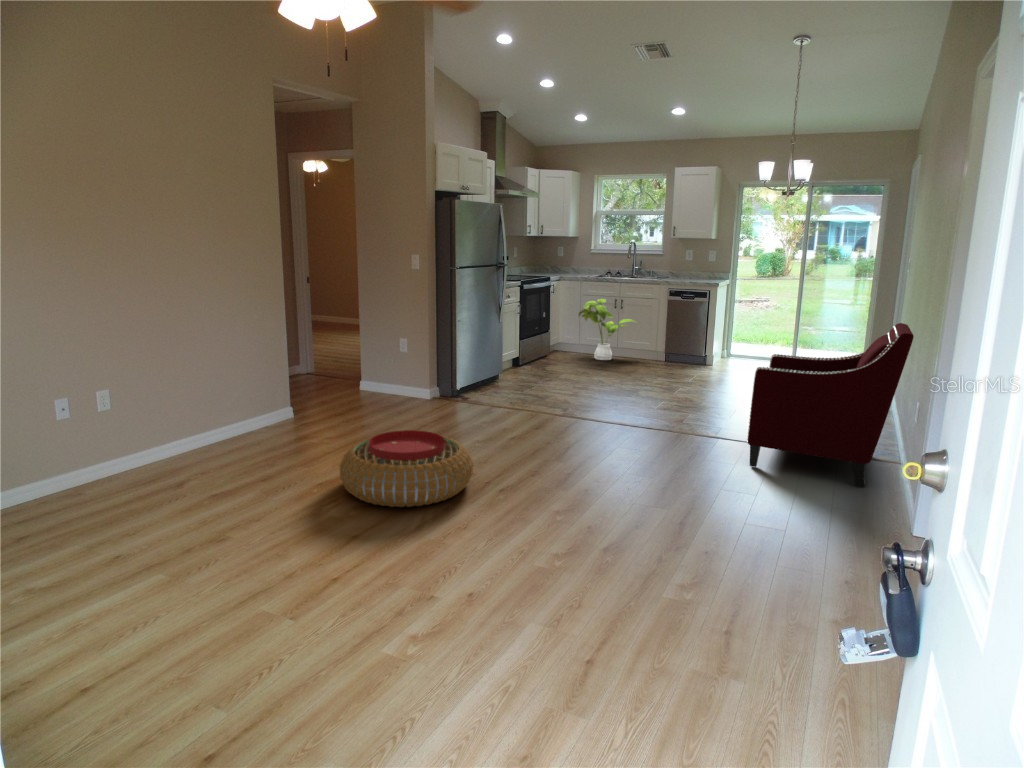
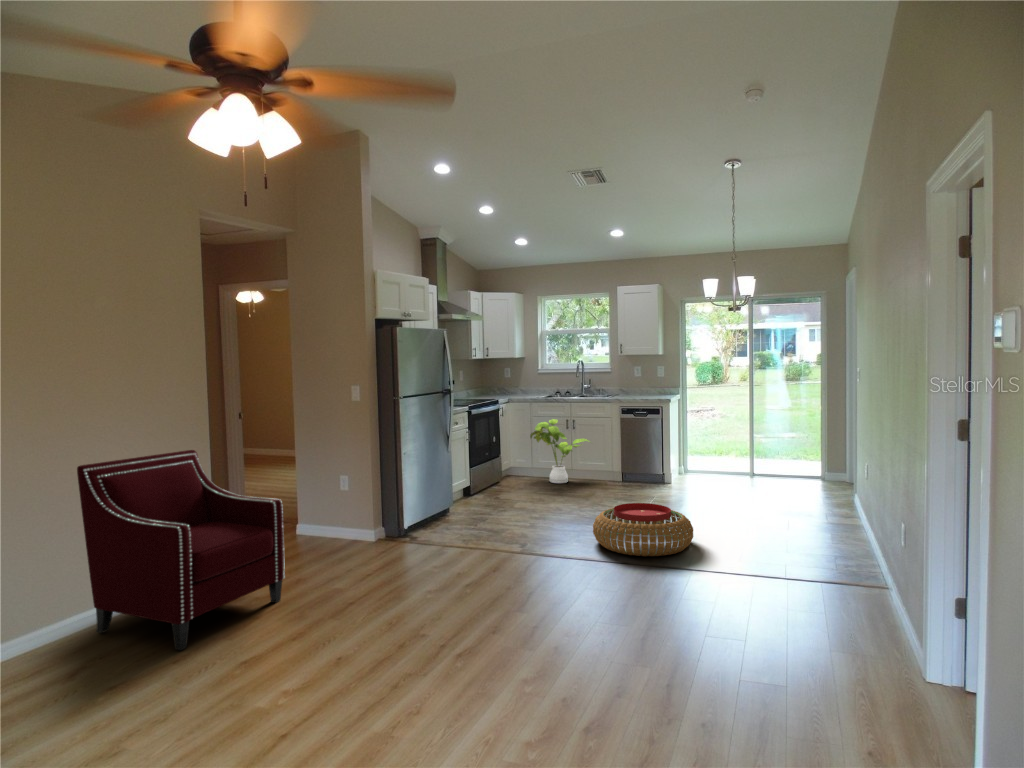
armchair: present [747,323,914,486] -> present [77,450,285,650]
pouf: present [340,430,473,507] -> present [593,503,693,556]

